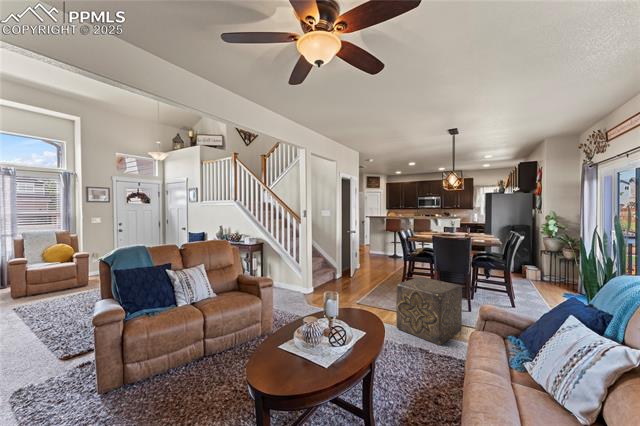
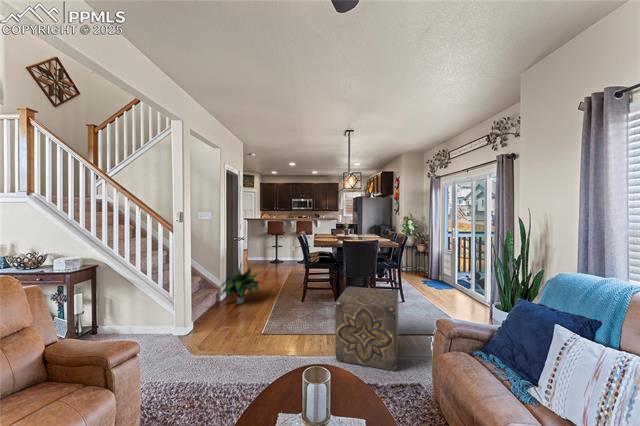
potted plant: none [332,254,369,283] -> present [220,268,261,304]

